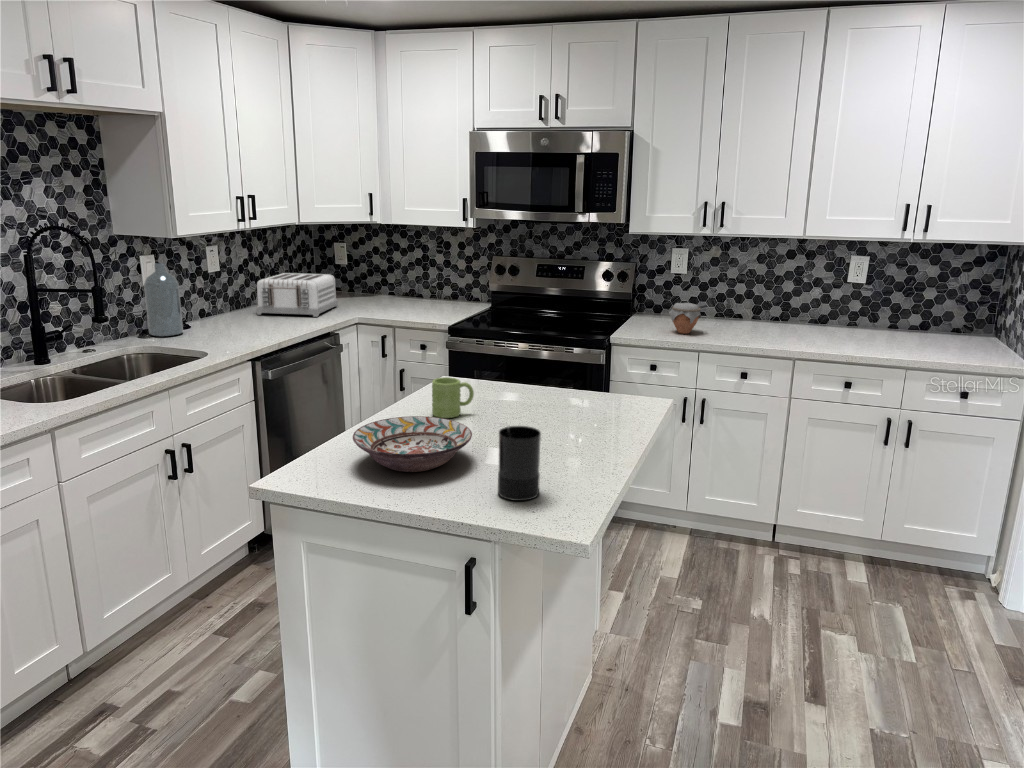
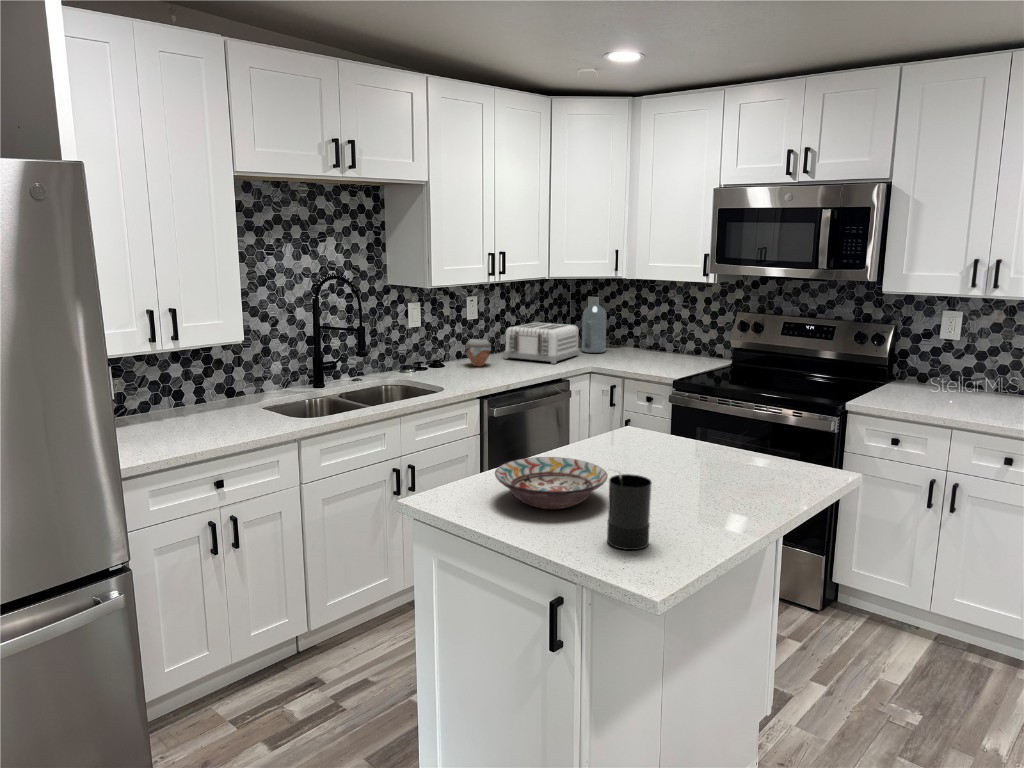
bottle: present [144,263,183,337] -> present [582,299,606,353]
jar: present [669,303,701,334] -> present [465,339,491,367]
mug: present [432,377,474,418] -> none [598,425,640,465]

